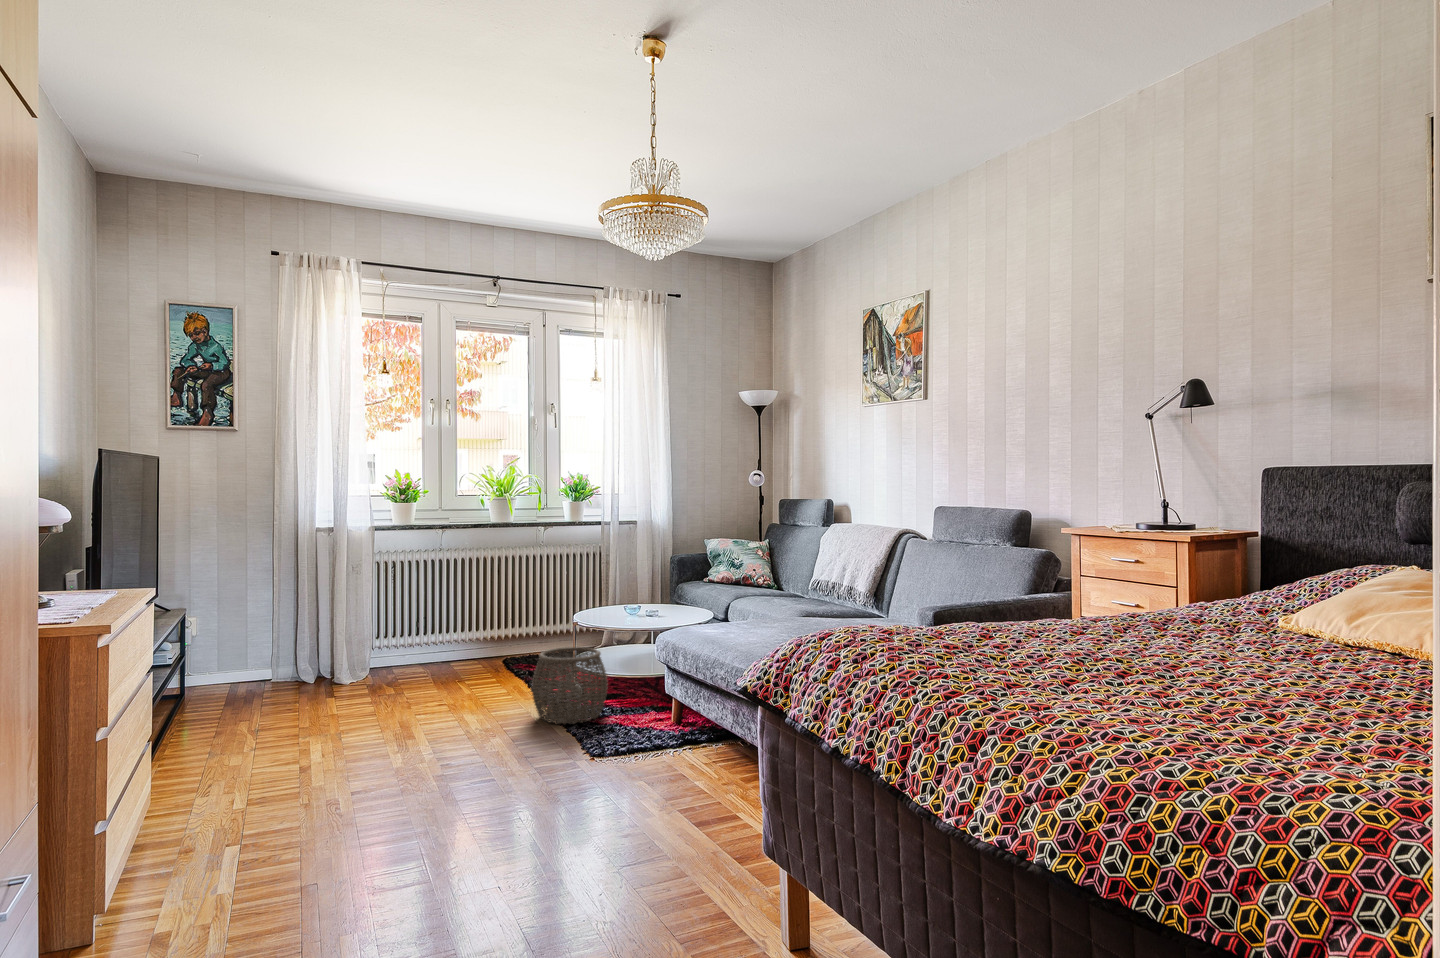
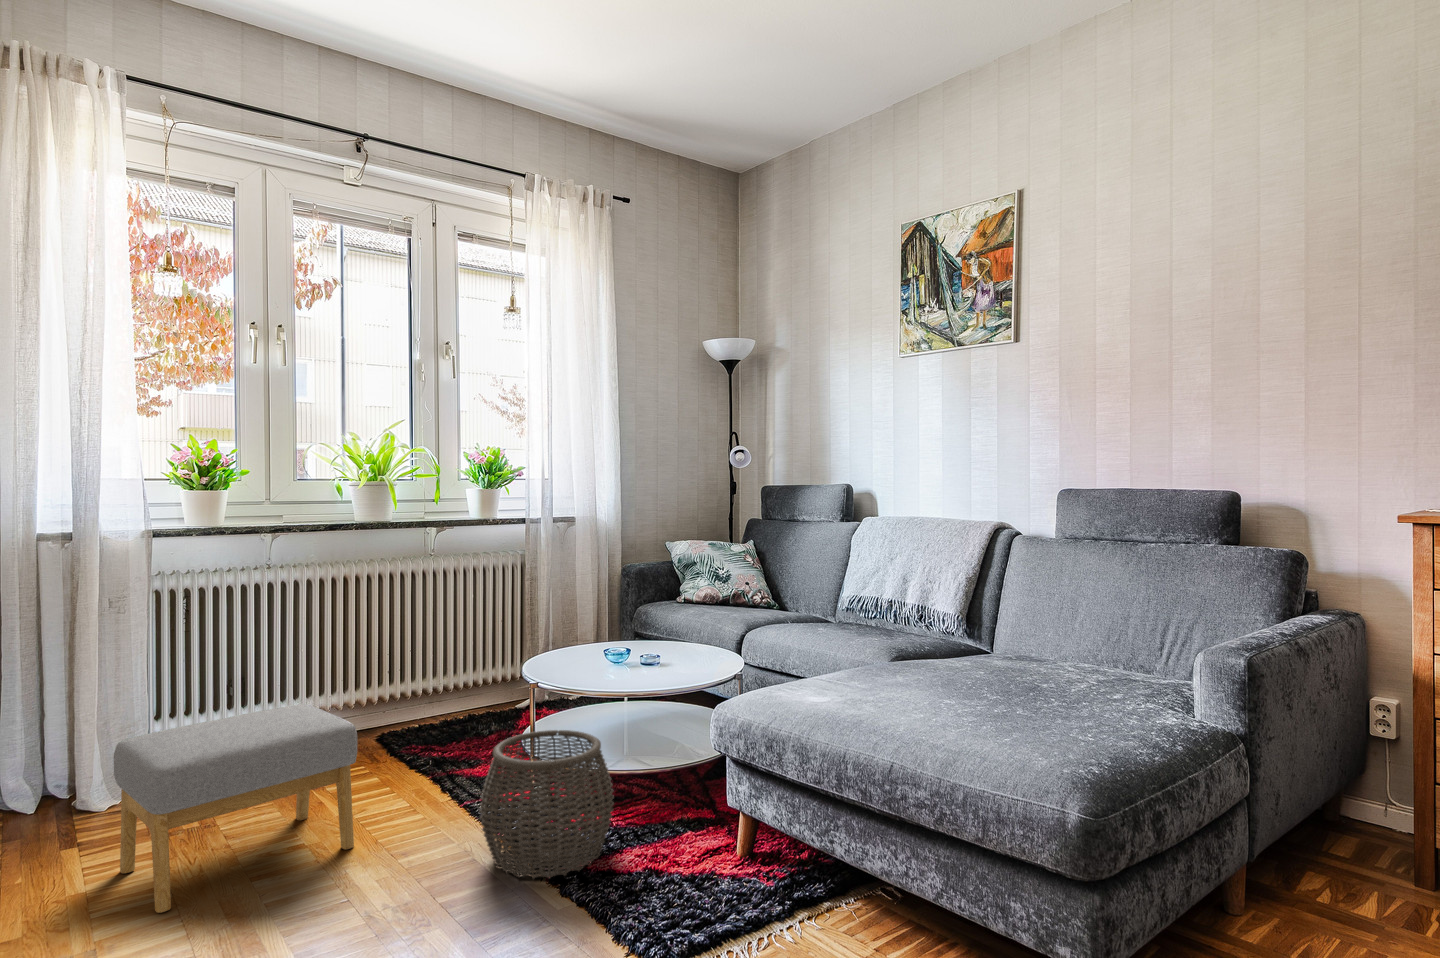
footstool: none [352,628,473,722] -> present [114,704,357,913]

